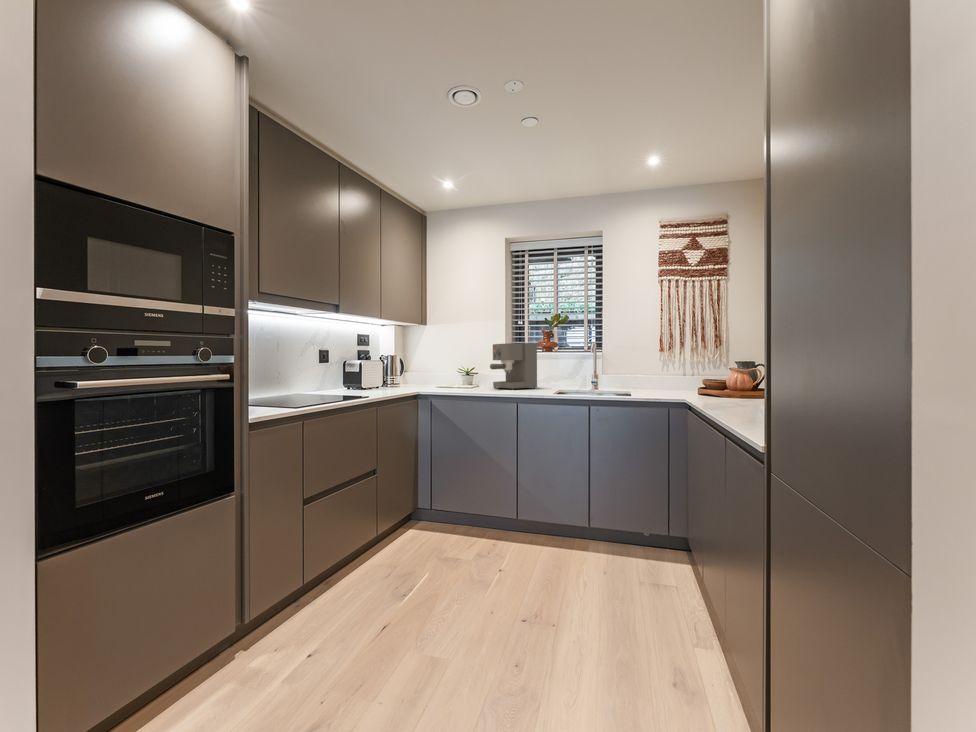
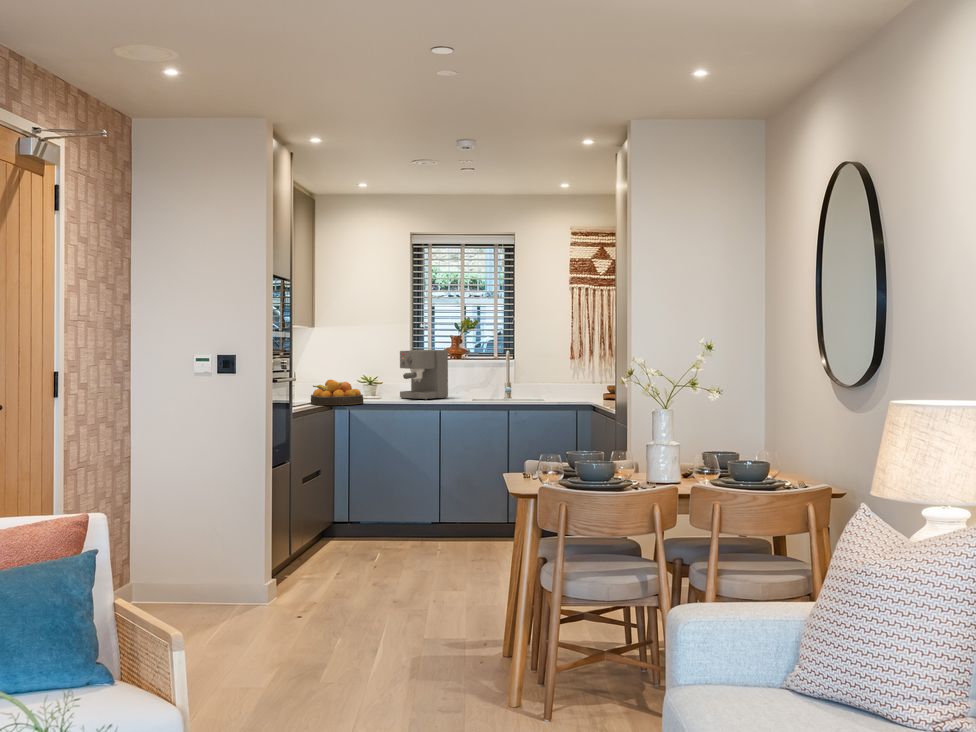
fruit bowl: none [396,369,446,393] -> present [311,380,363,405]

